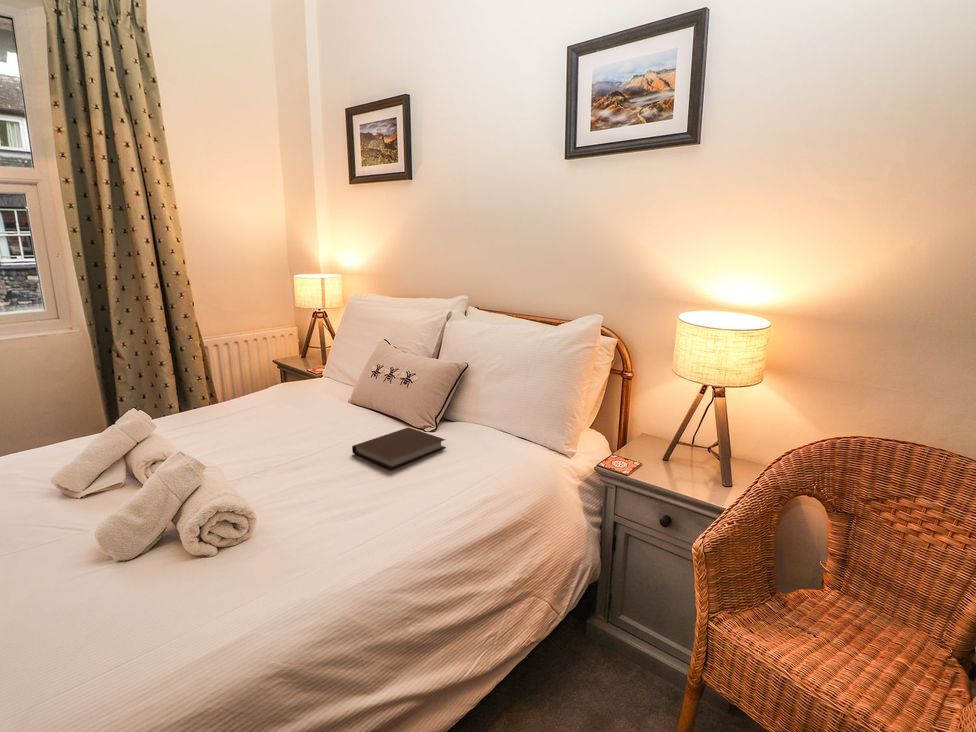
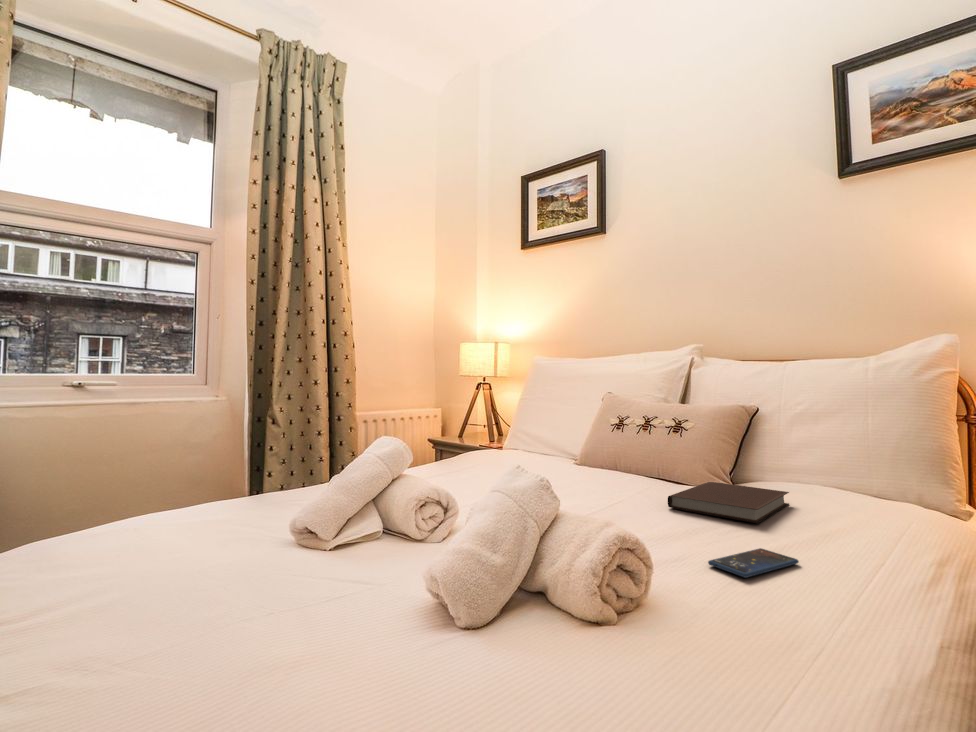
smartphone: none [308,493,368,518] -> present [708,548,799,578]

